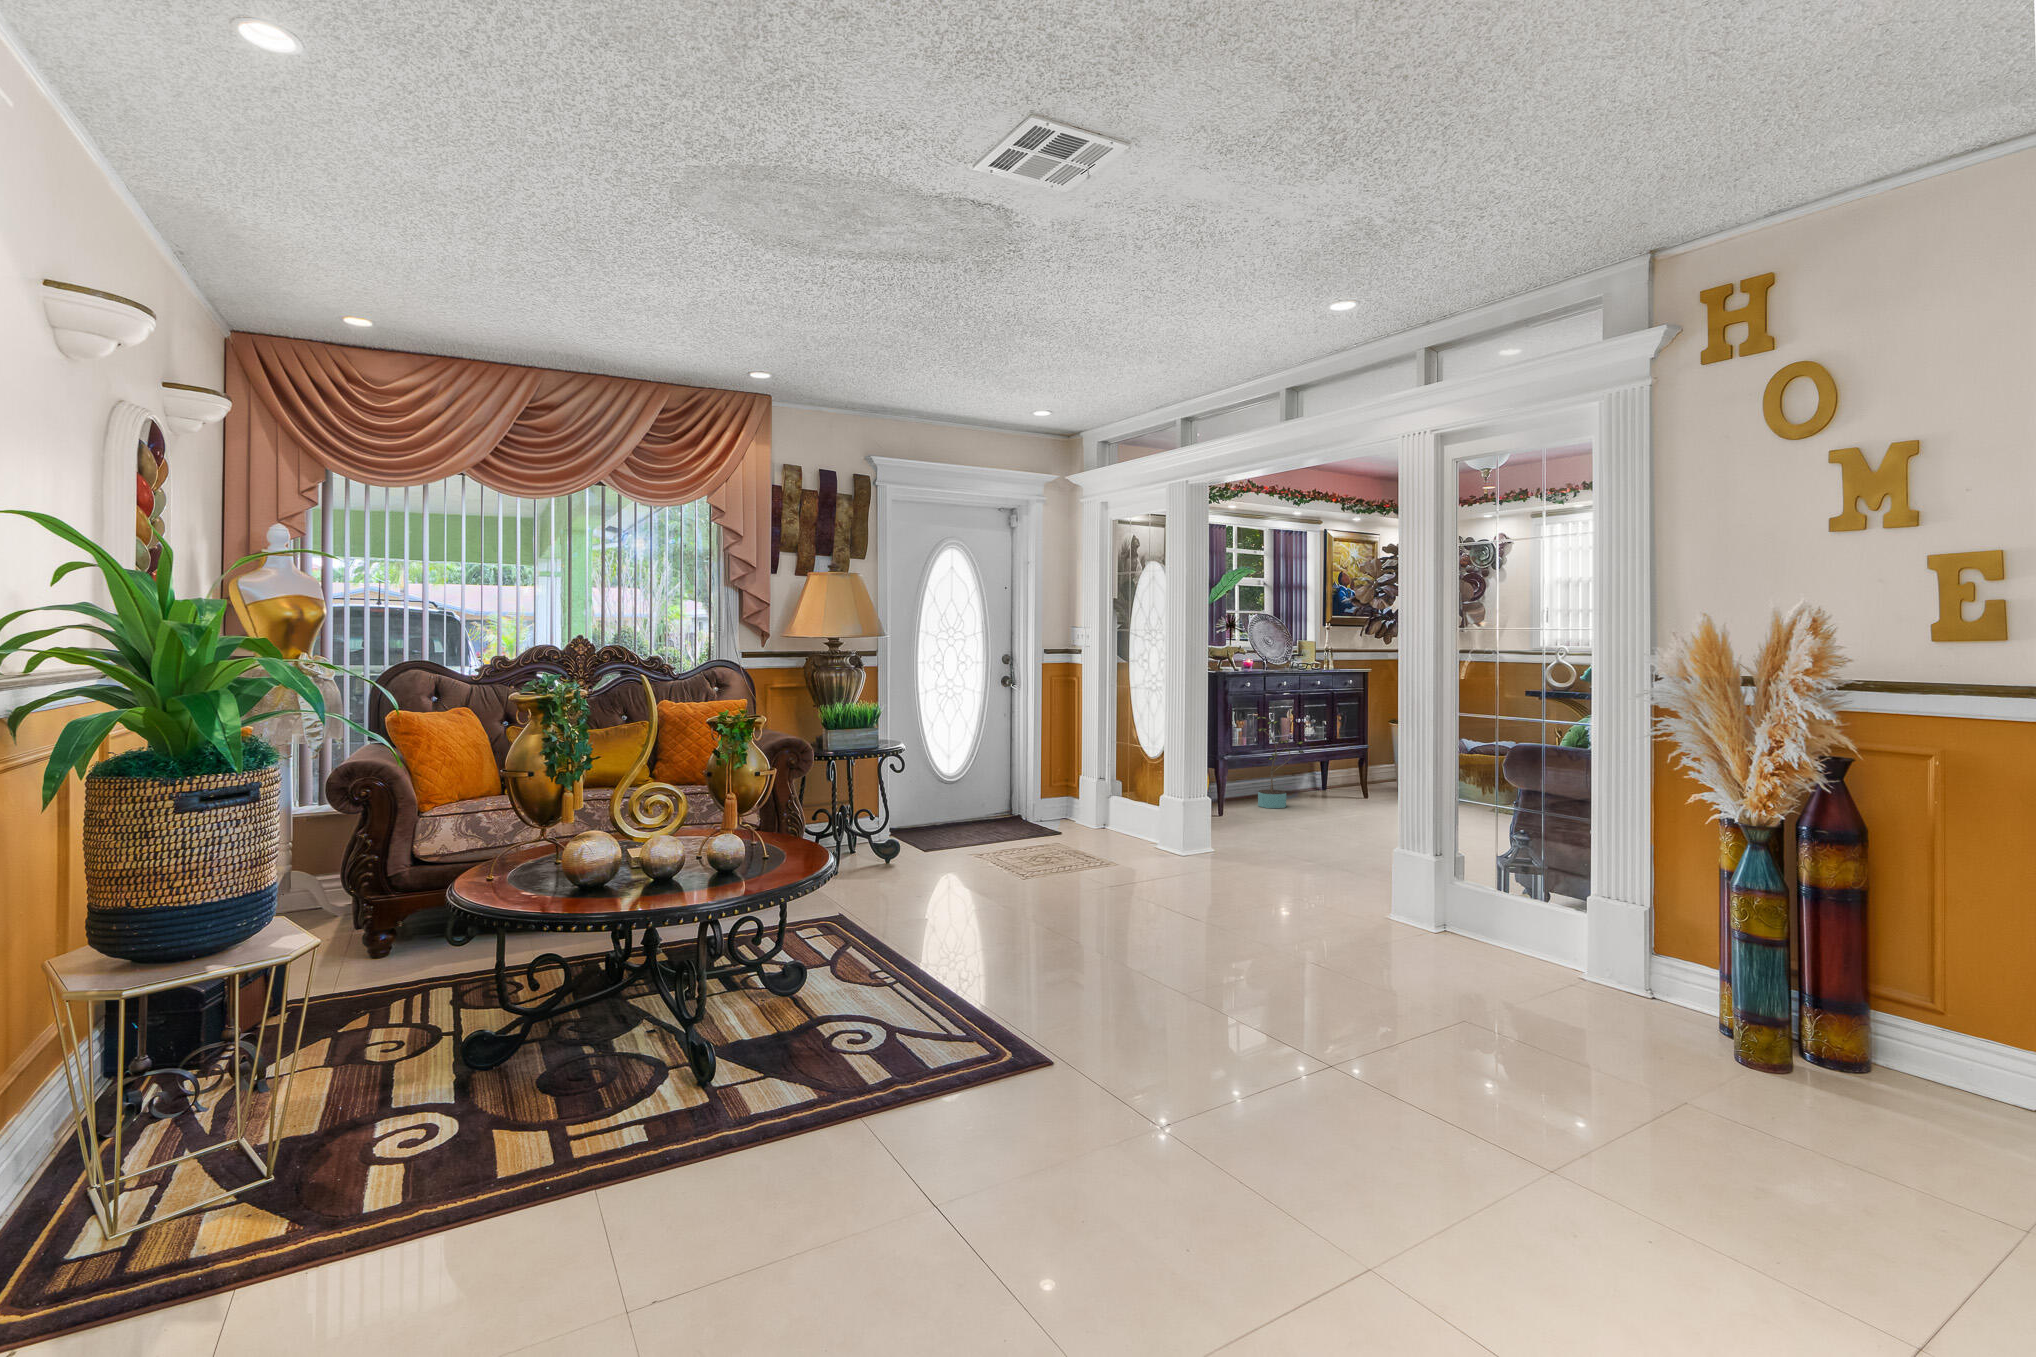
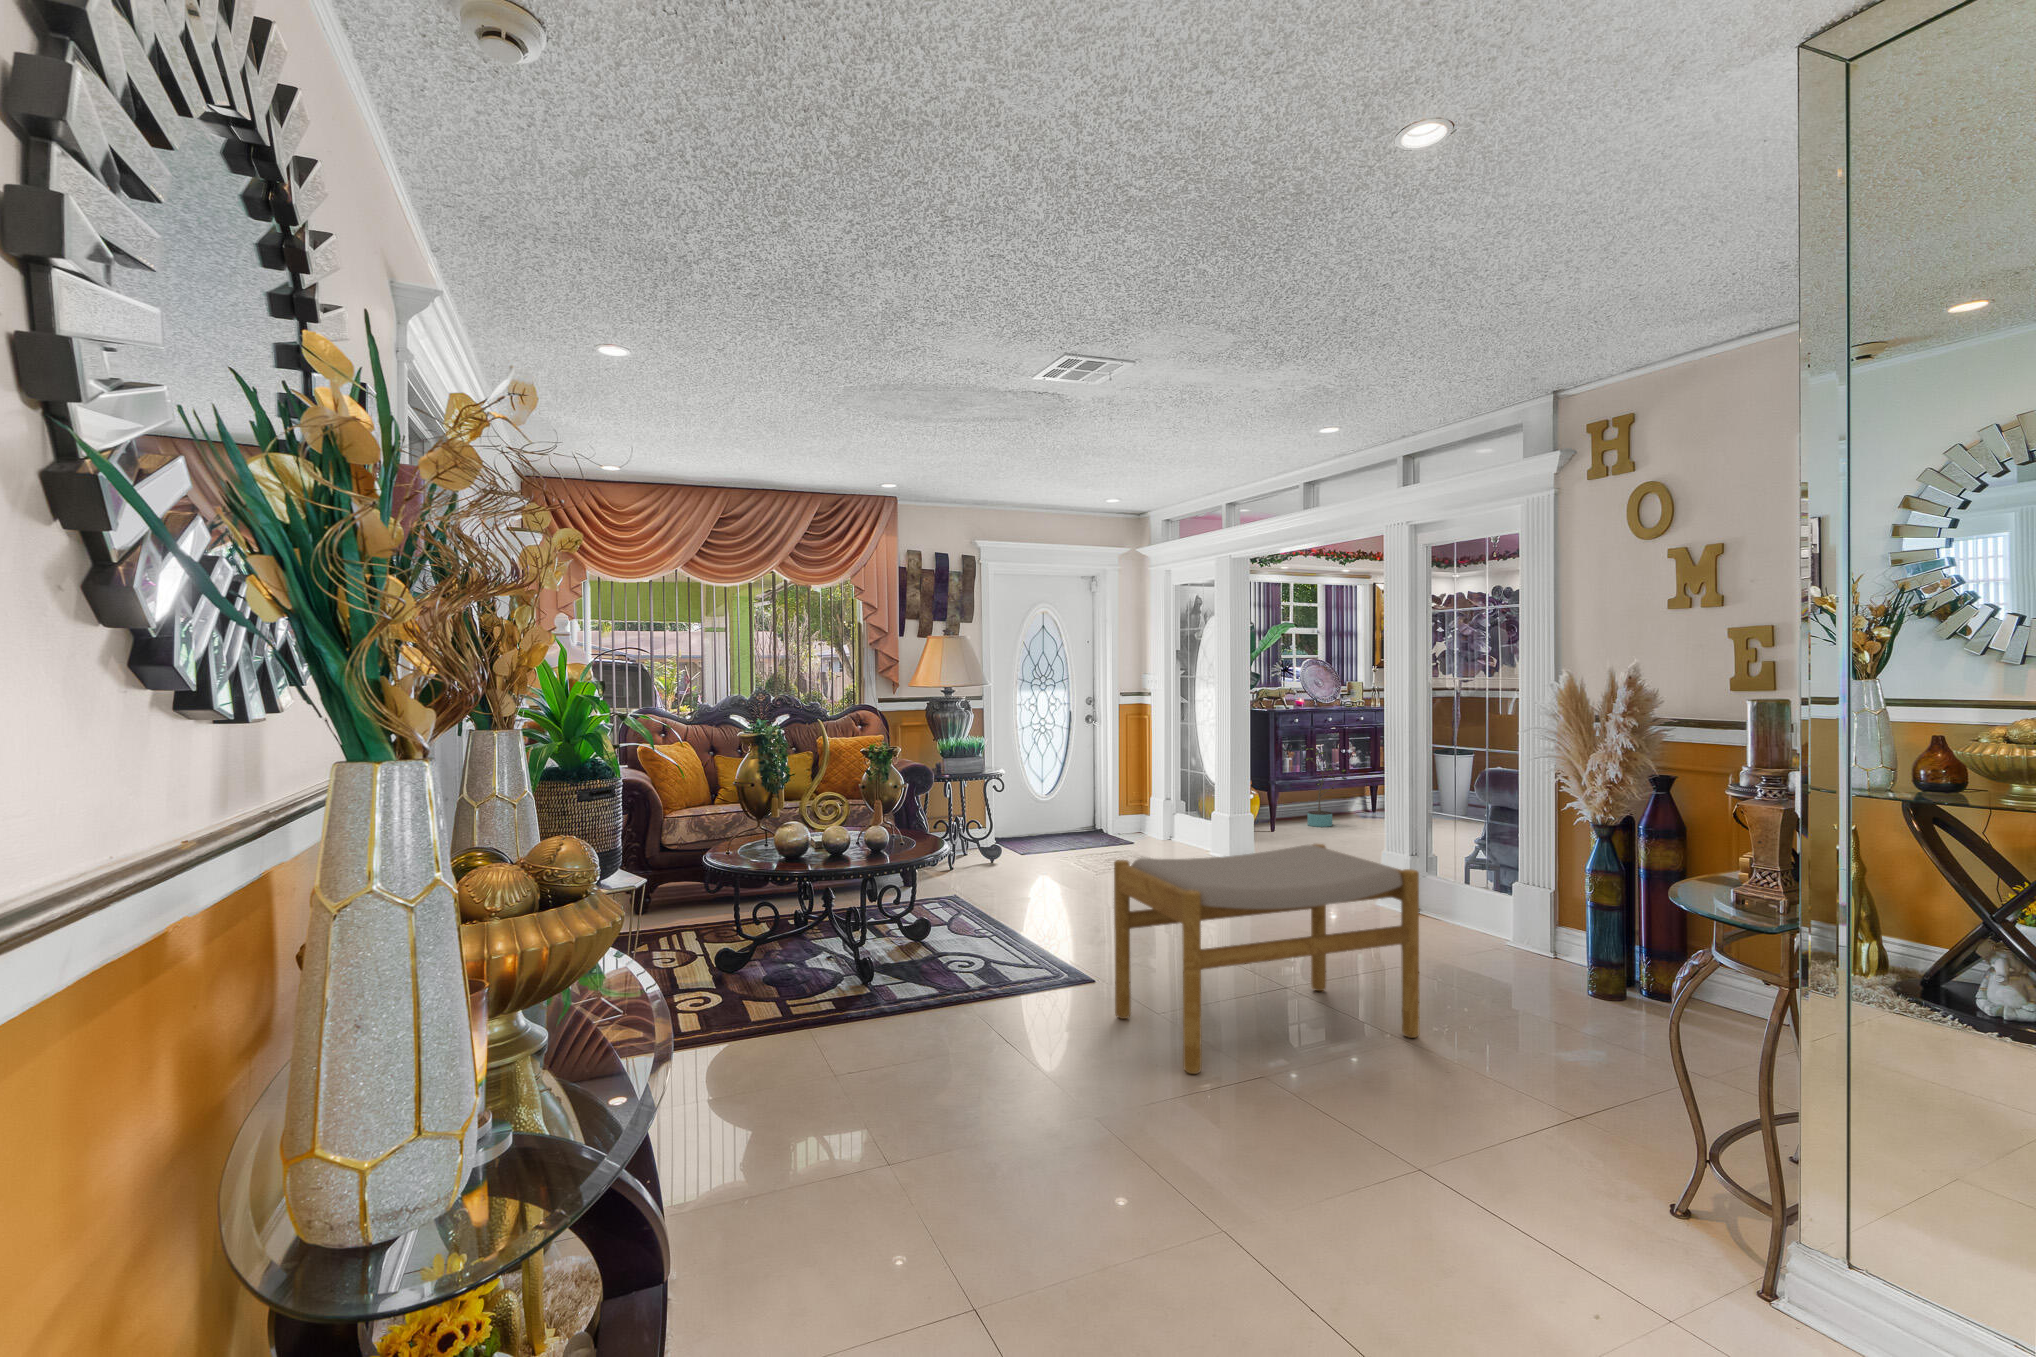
footstool: none [1080,860,1536,1253] -> present [1114,844,1419,1074]

